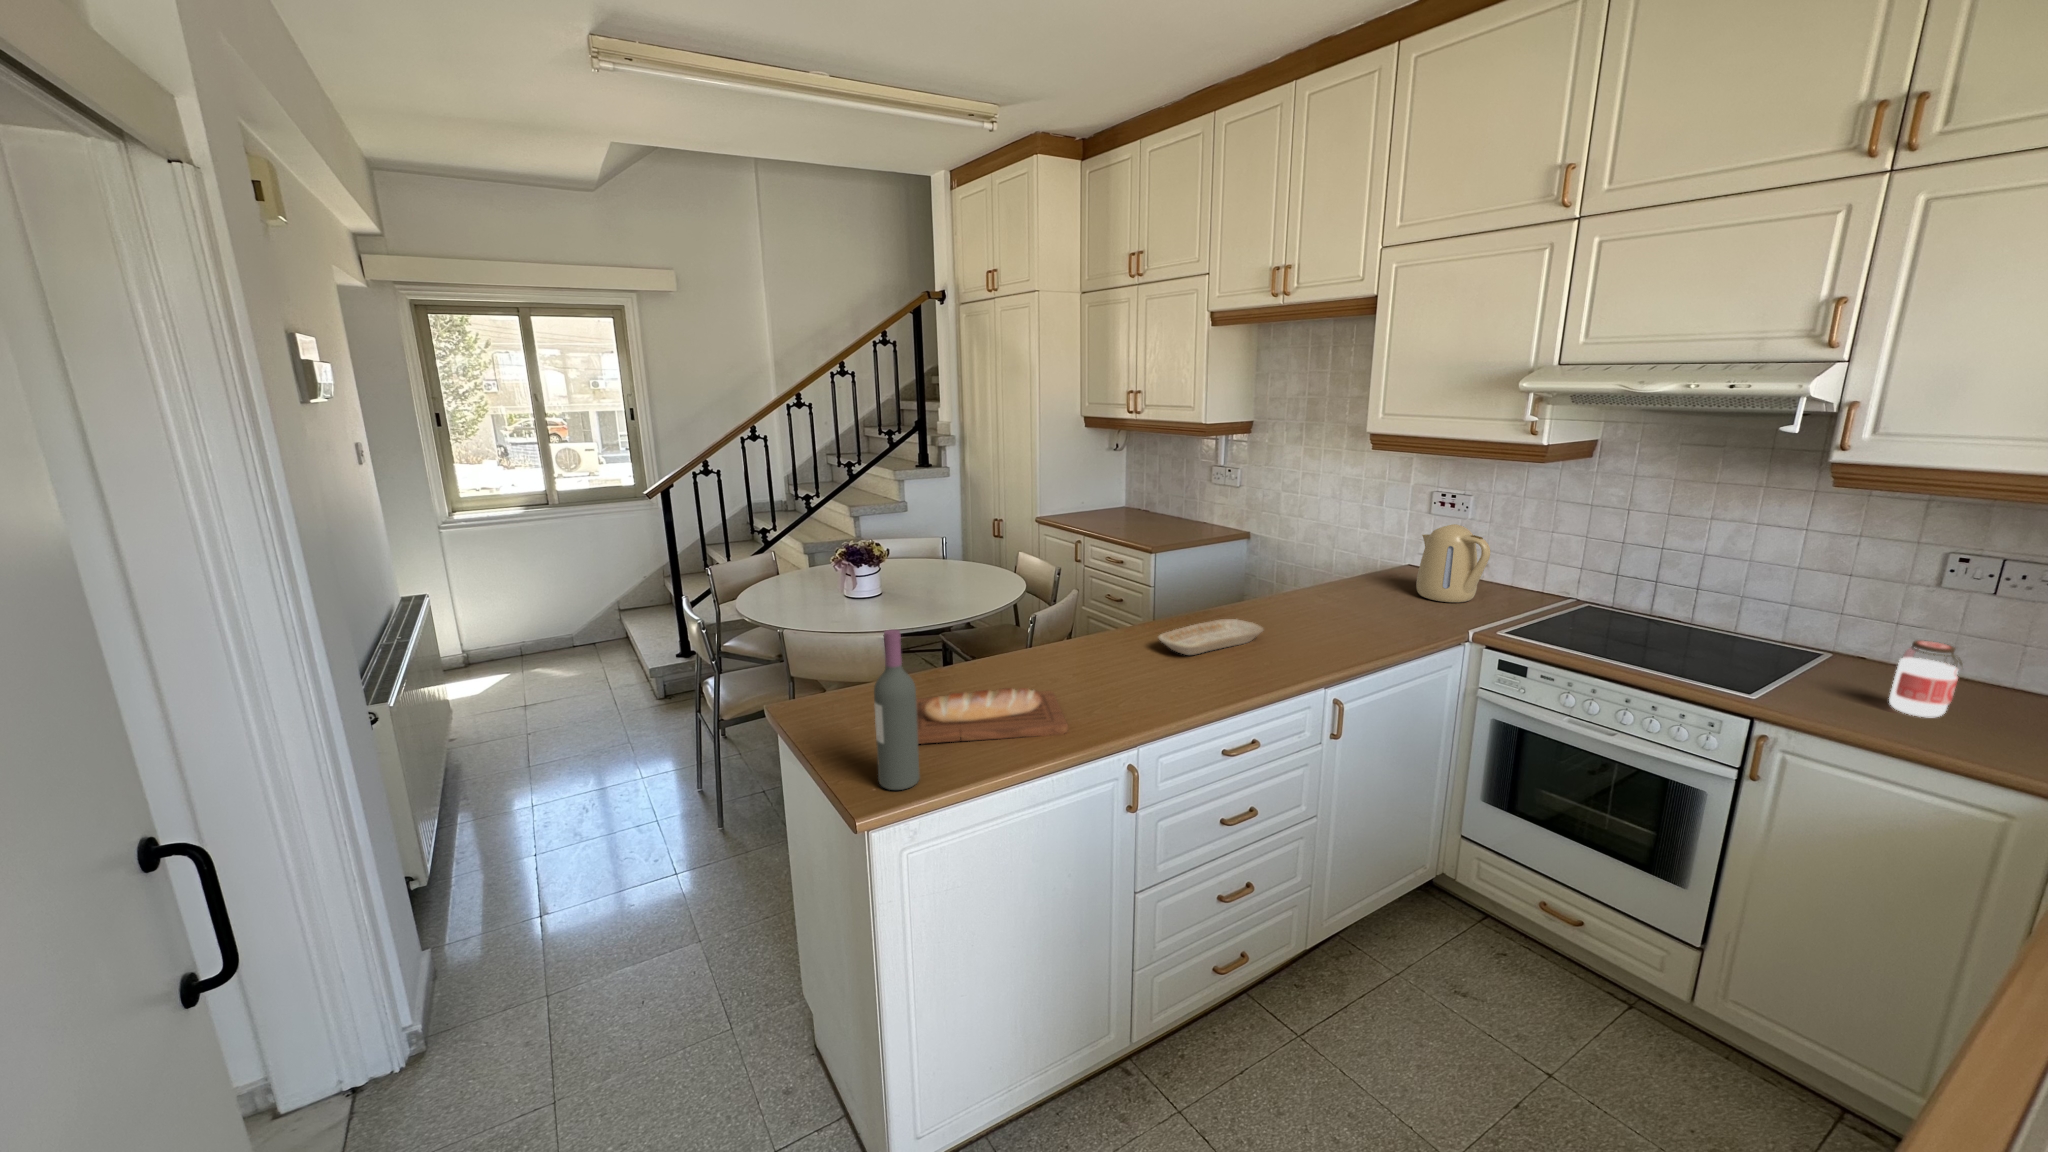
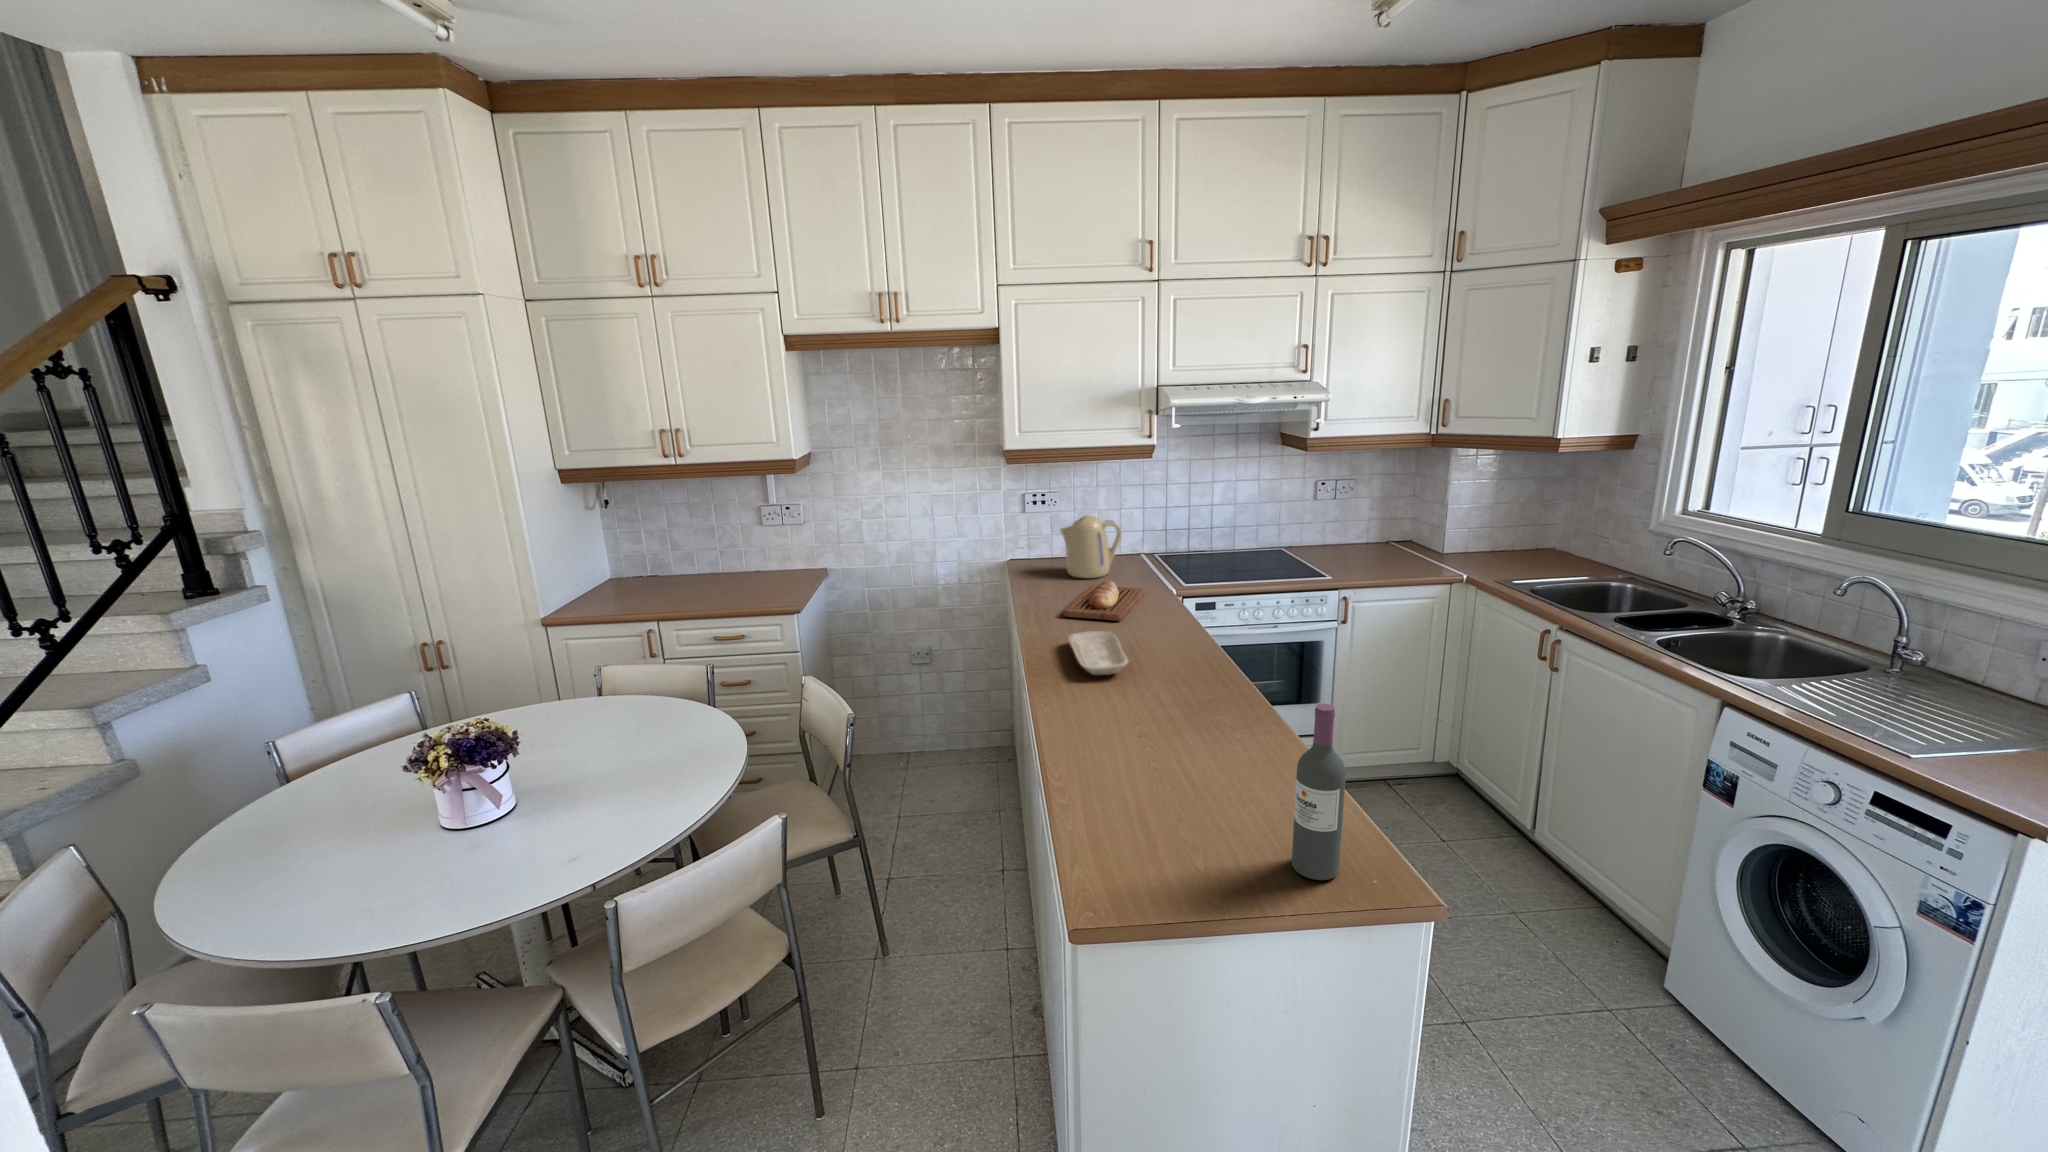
jar: present [1889,640,1962,717] -> none [1354,525,1380,566]
bread loaf: present [916,688,1068,744] -> present [1064,580,1143,621]

